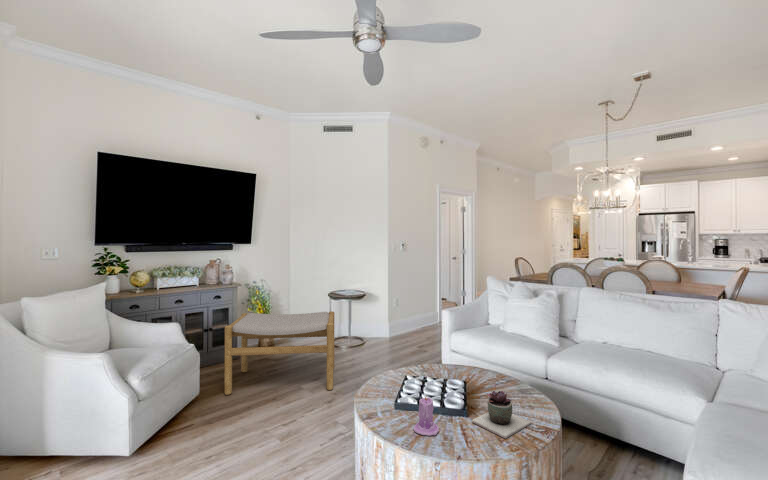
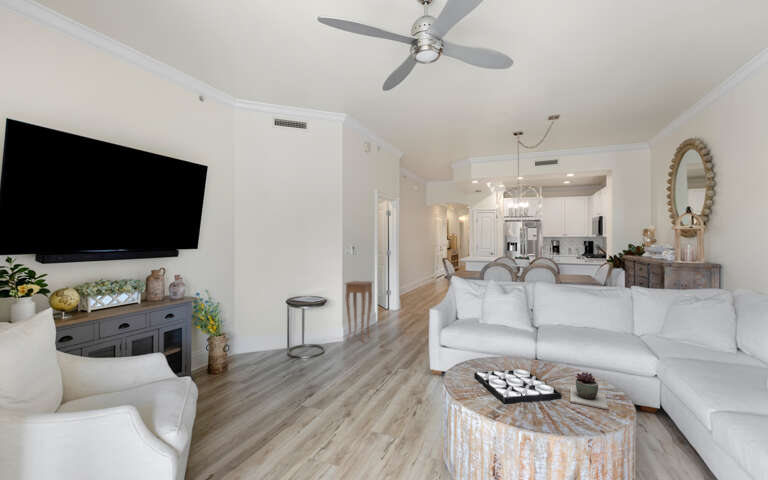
side table: none [392,278,423,341] -> present [345,281,372,336]
footstool: present [225,311,335,395] -> none [214,320,340,431]
candle: present [414,397,439,436] -> none [539,385,565,421]

